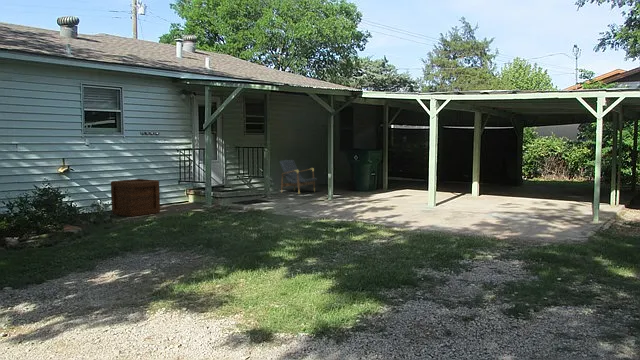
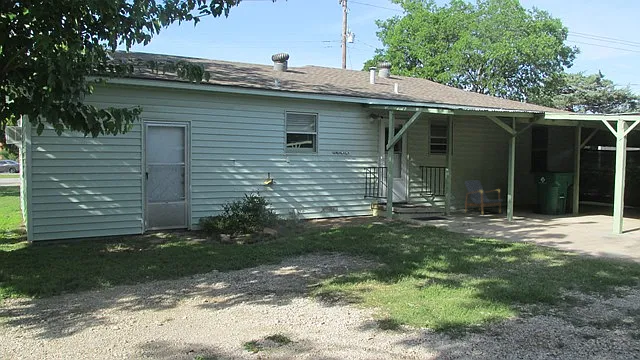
wooden crate: present [111,179,160,217] -> none [305,193,345,226]

